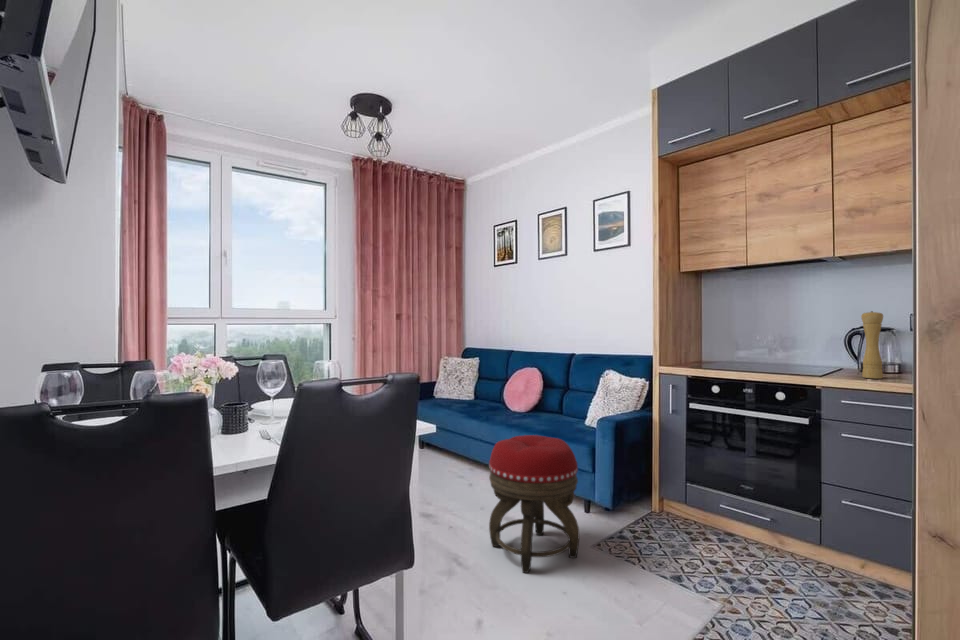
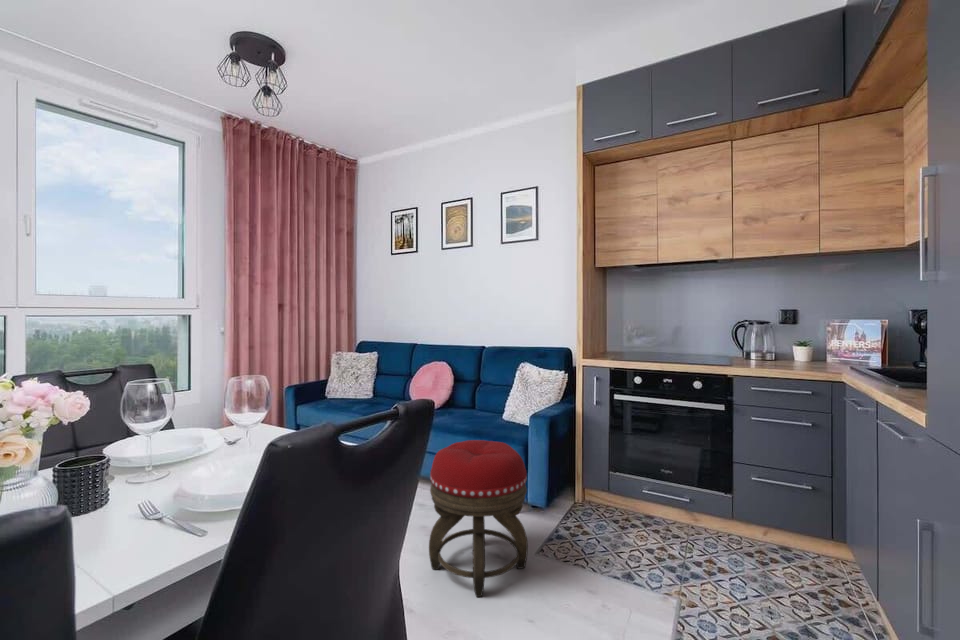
pepper mill: present [861,311,883,379] -> none [767,309,785,369]

